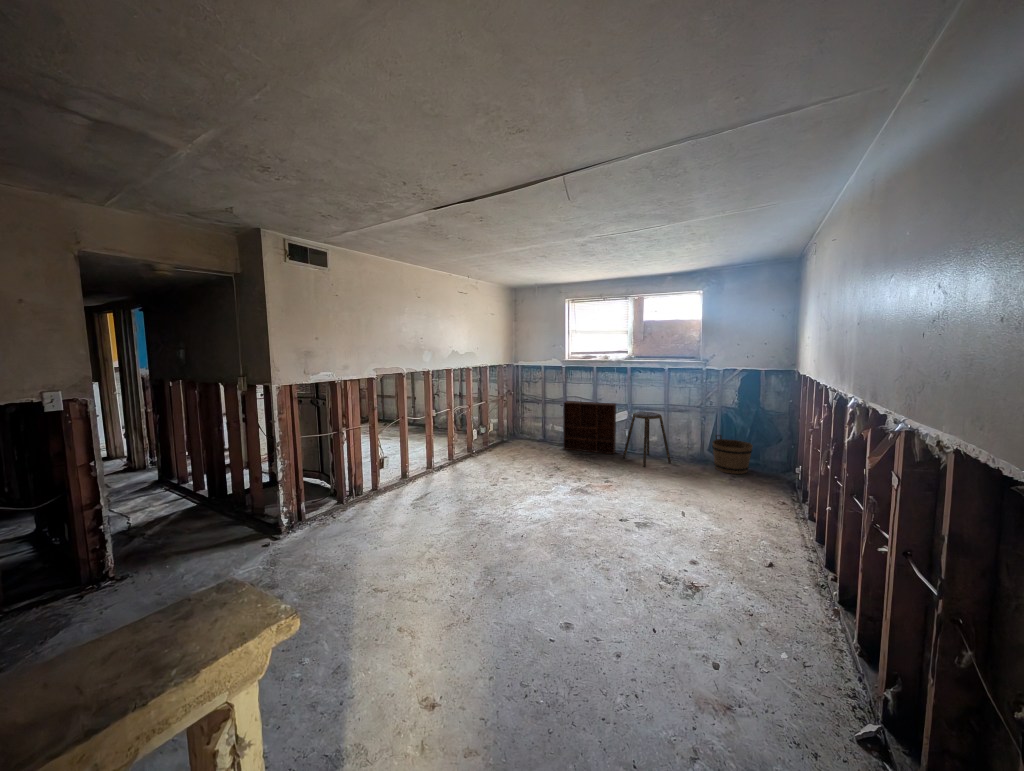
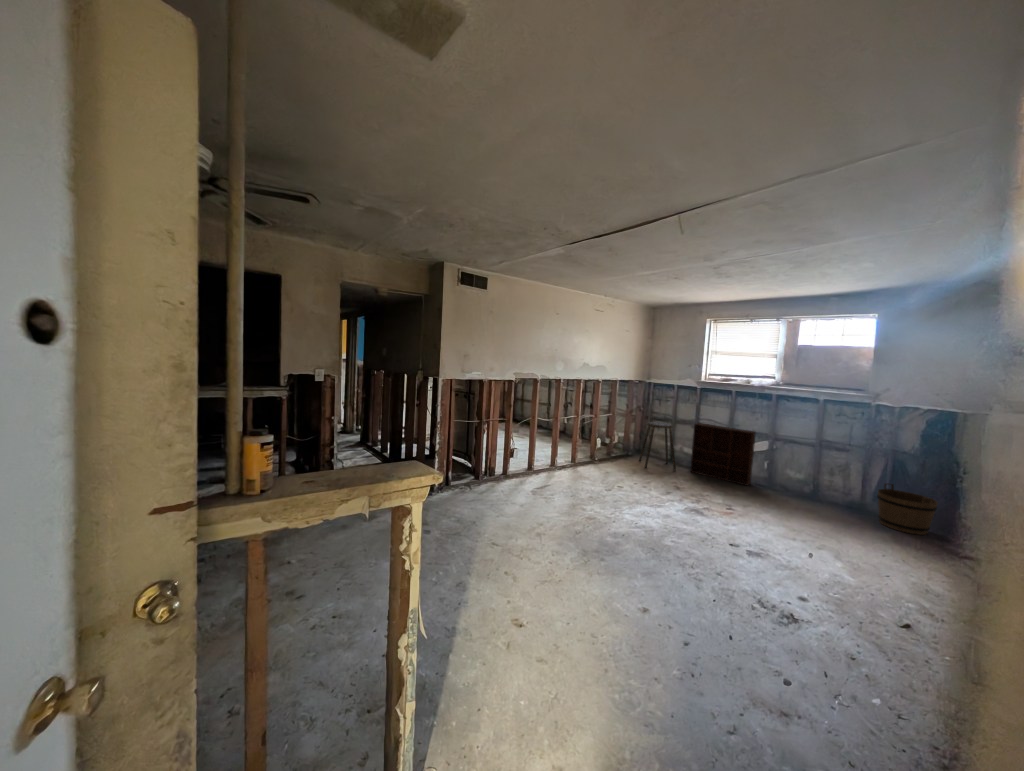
stool: present [623,412,671,467] -> present [639,422,676,470]

